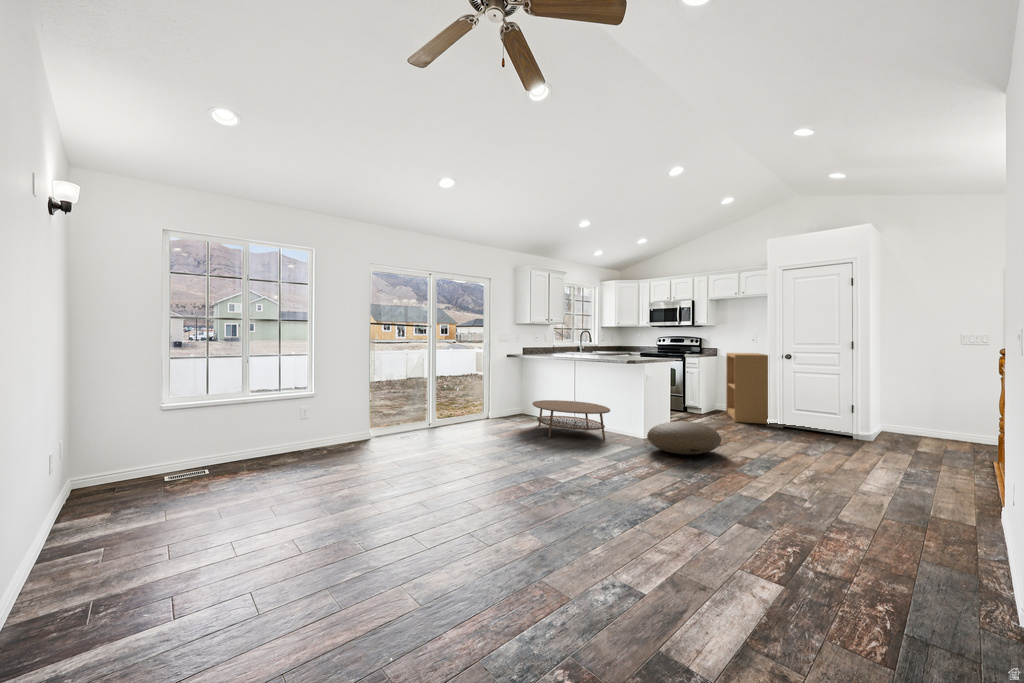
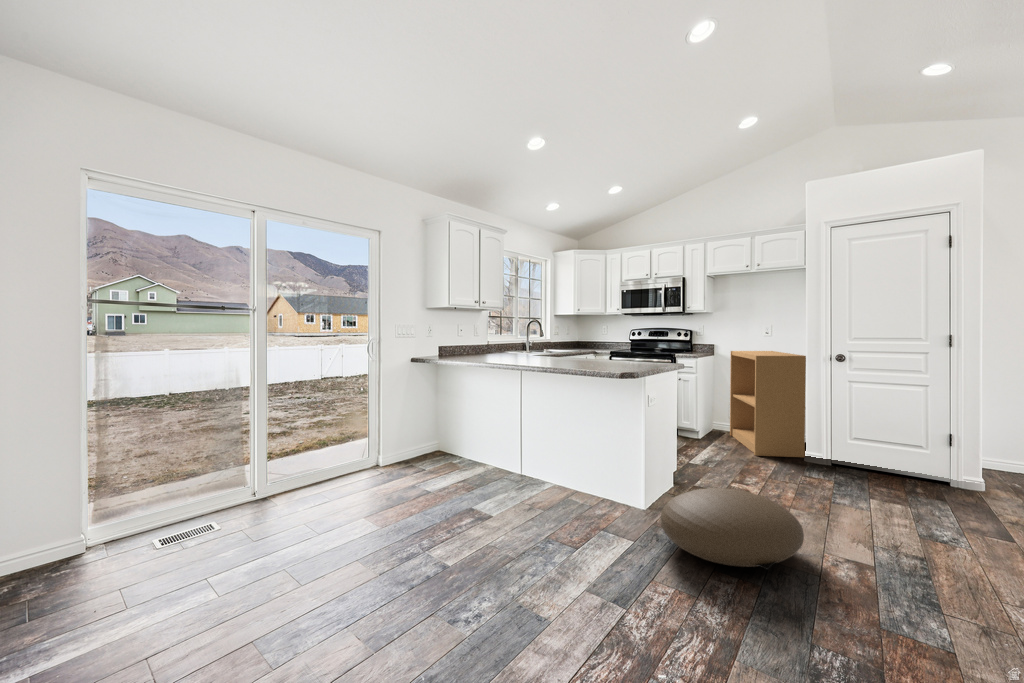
coffee table: present [532,400,610,441] -> none [448,437,585,521]

